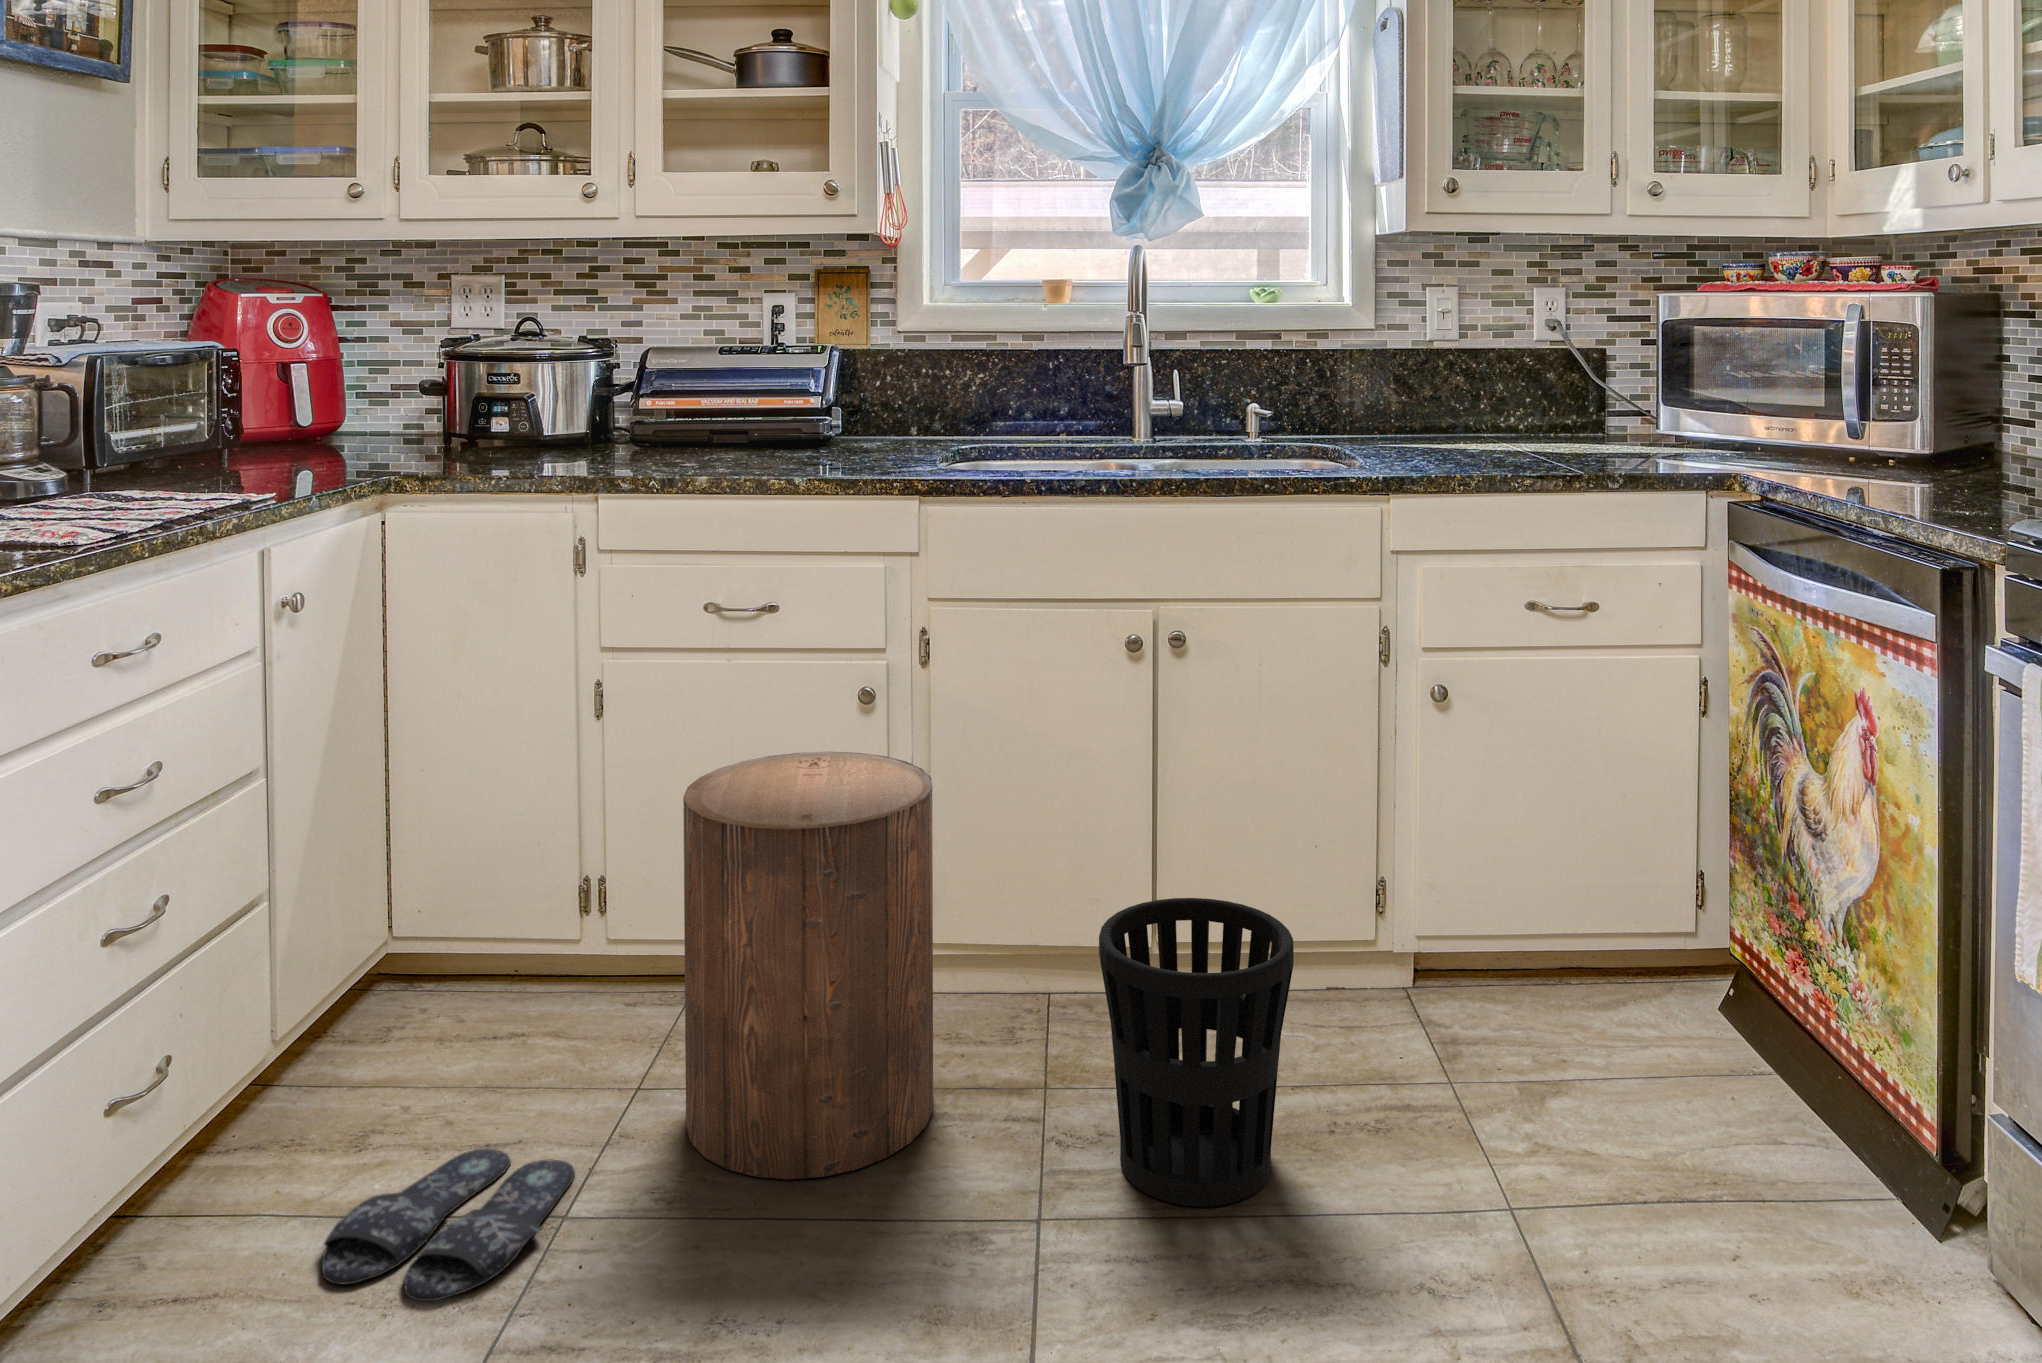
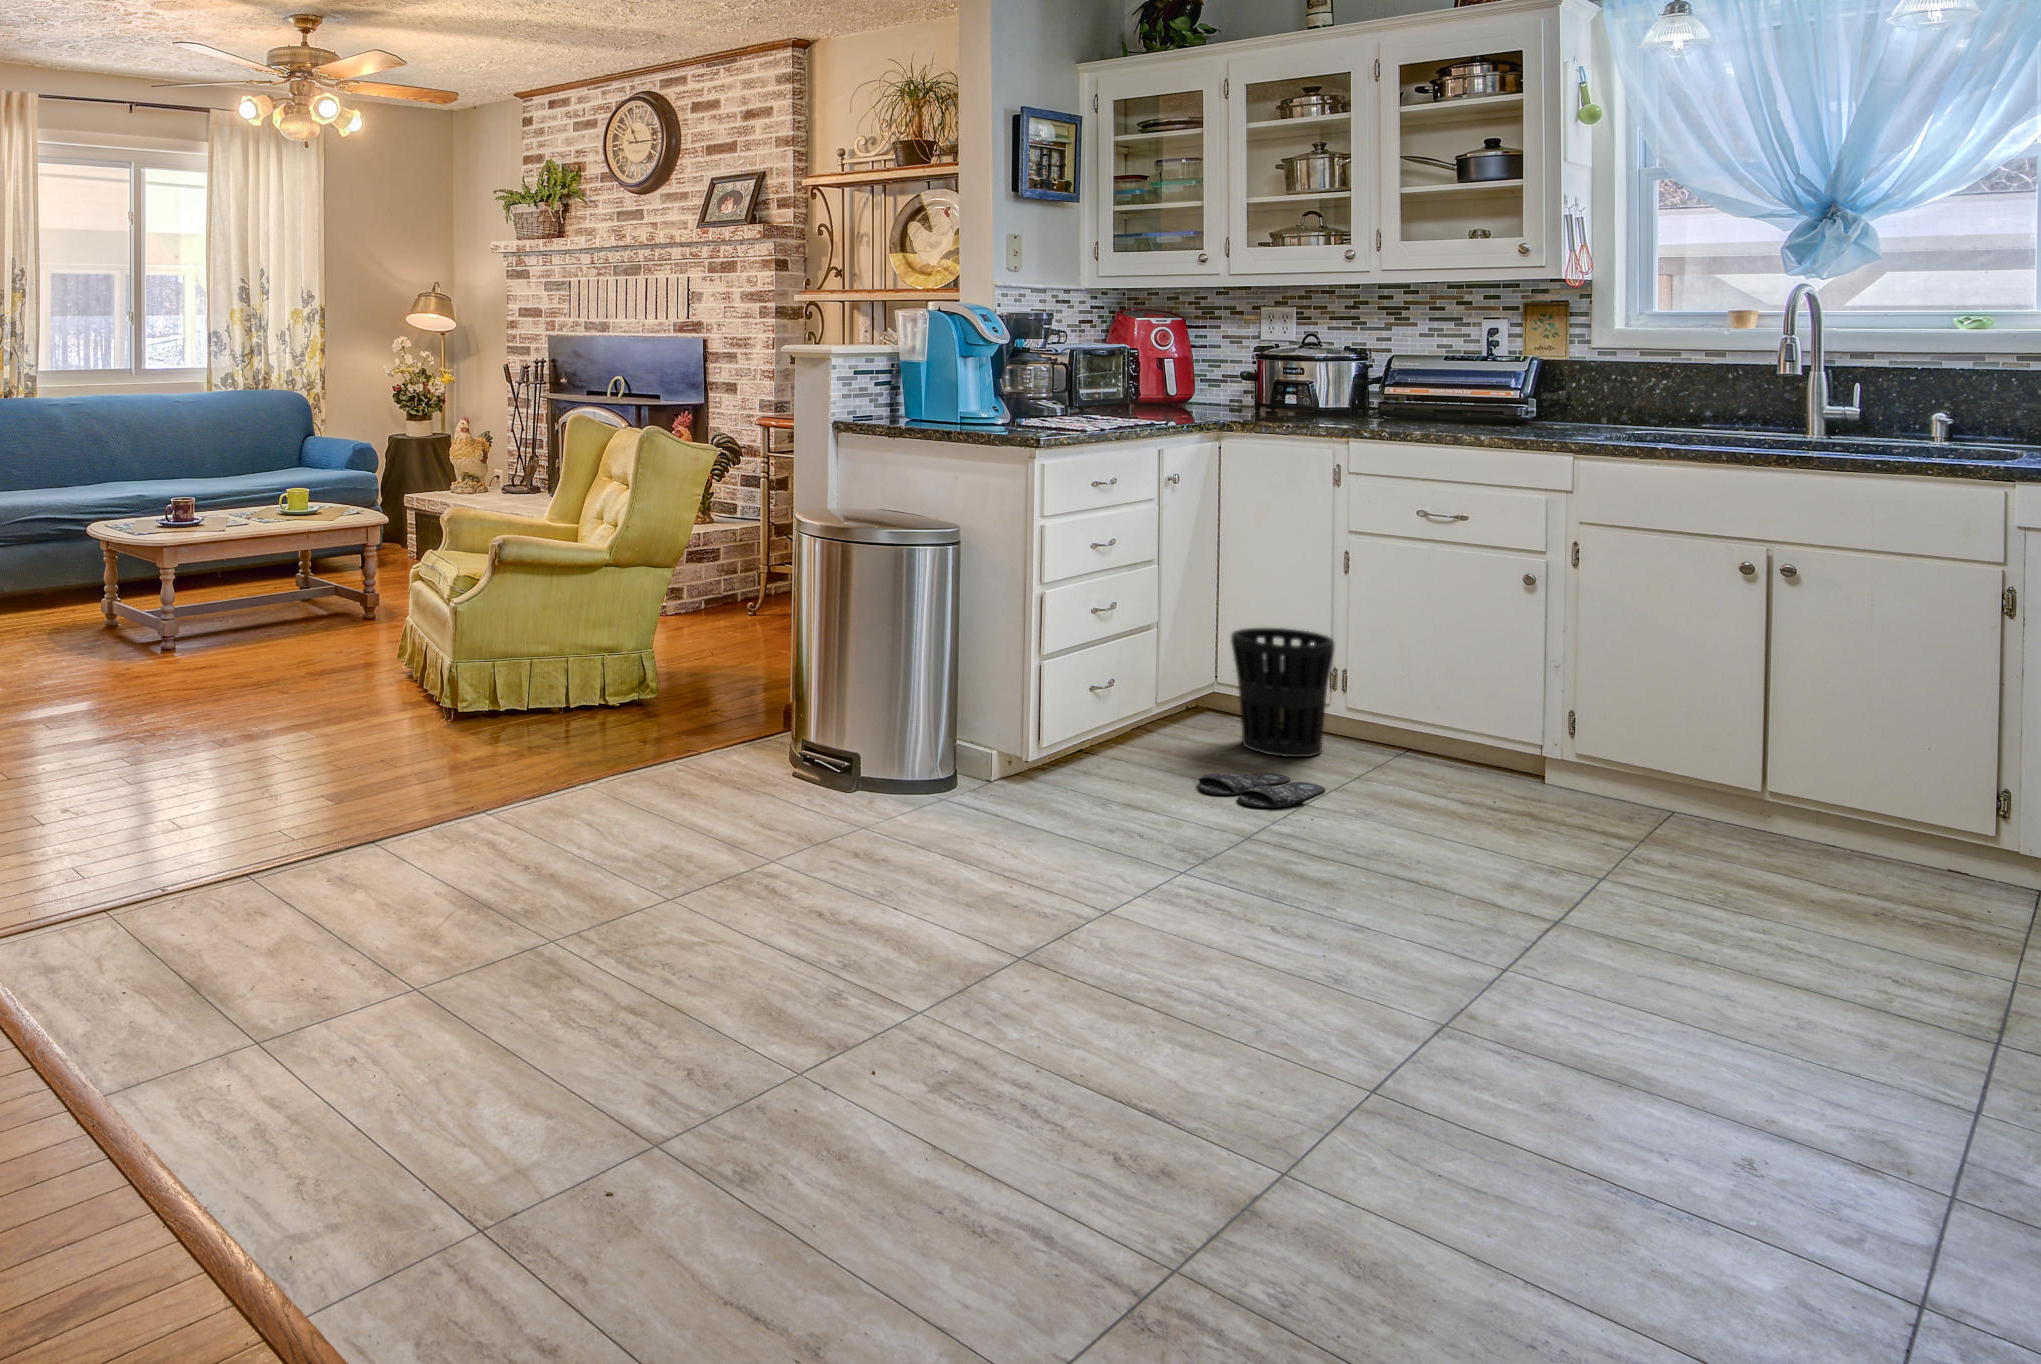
stool: present [683,752,933,1179] -> none [1391,601,1556,823]
wastebasket: present [1099,898,1294,1207] -> present [1231,628,1334,757]

